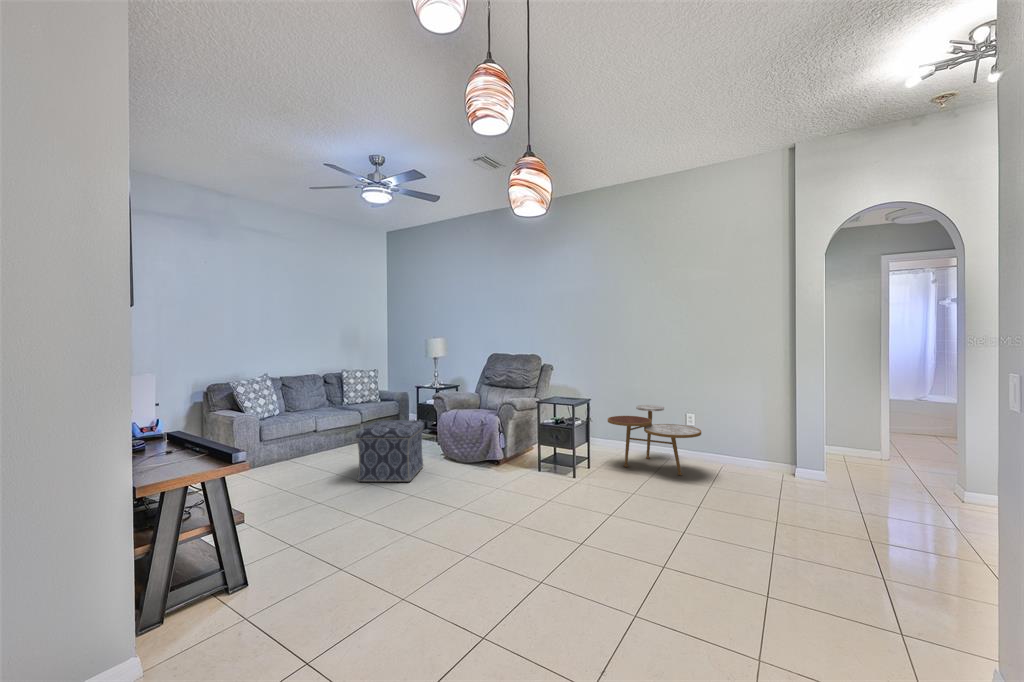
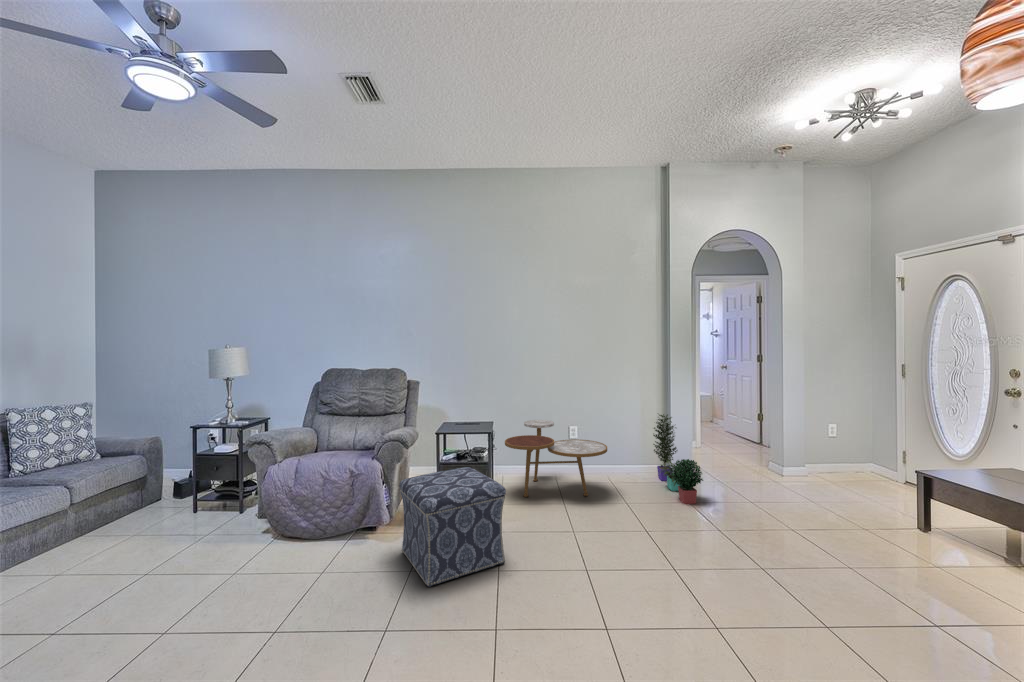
potted plant: none [763,409,802,500] -> present [653,414,703,504]
ottoman: present [356,420,424,482] -> present [399,467,506,587]

